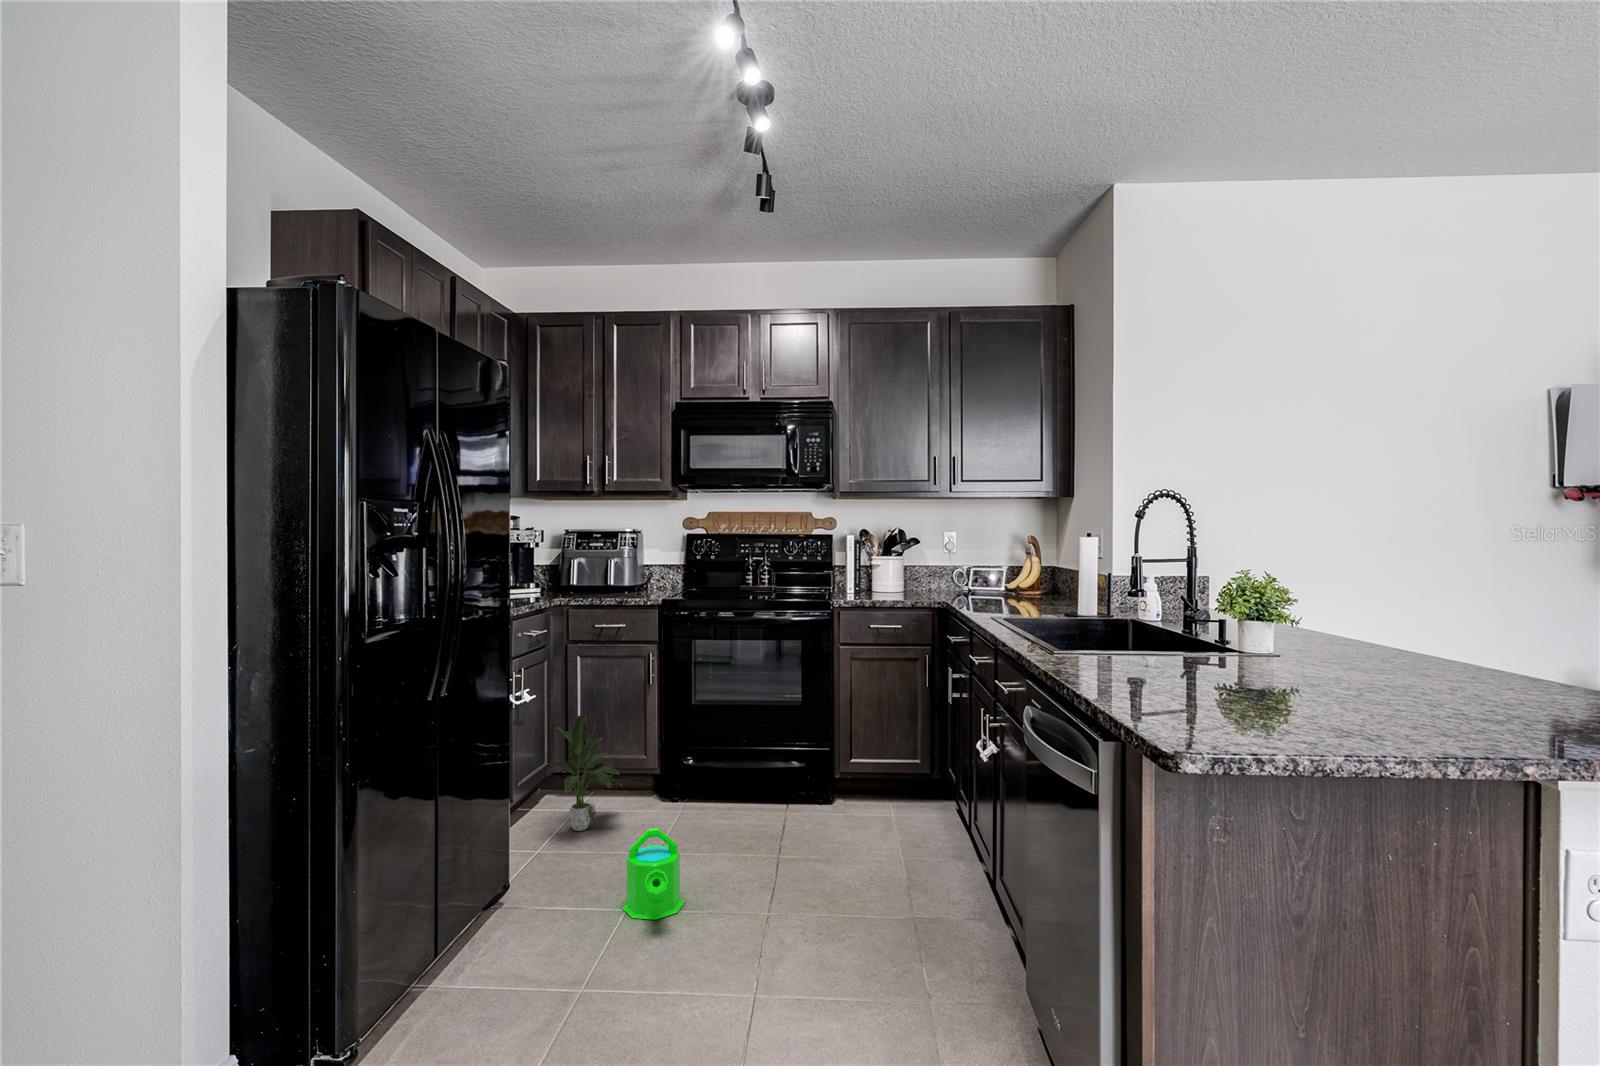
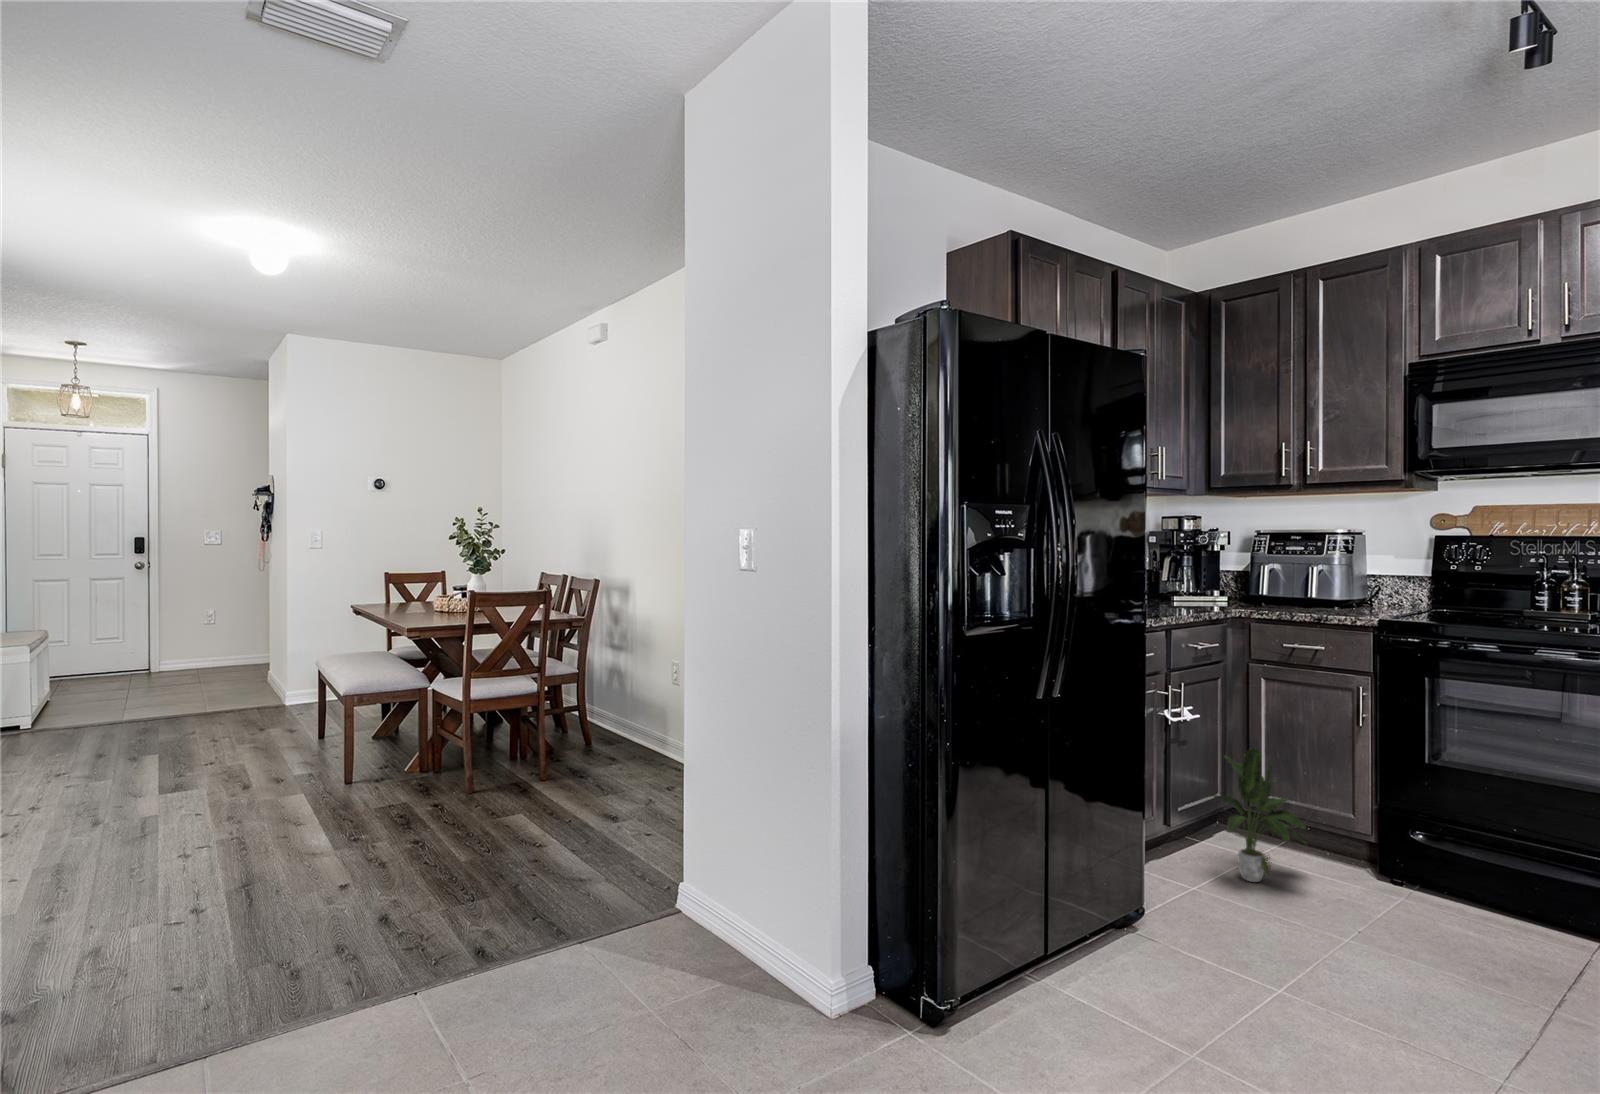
watering can: present [623,828,684,920] -> none [1274,904,1365,1025]

